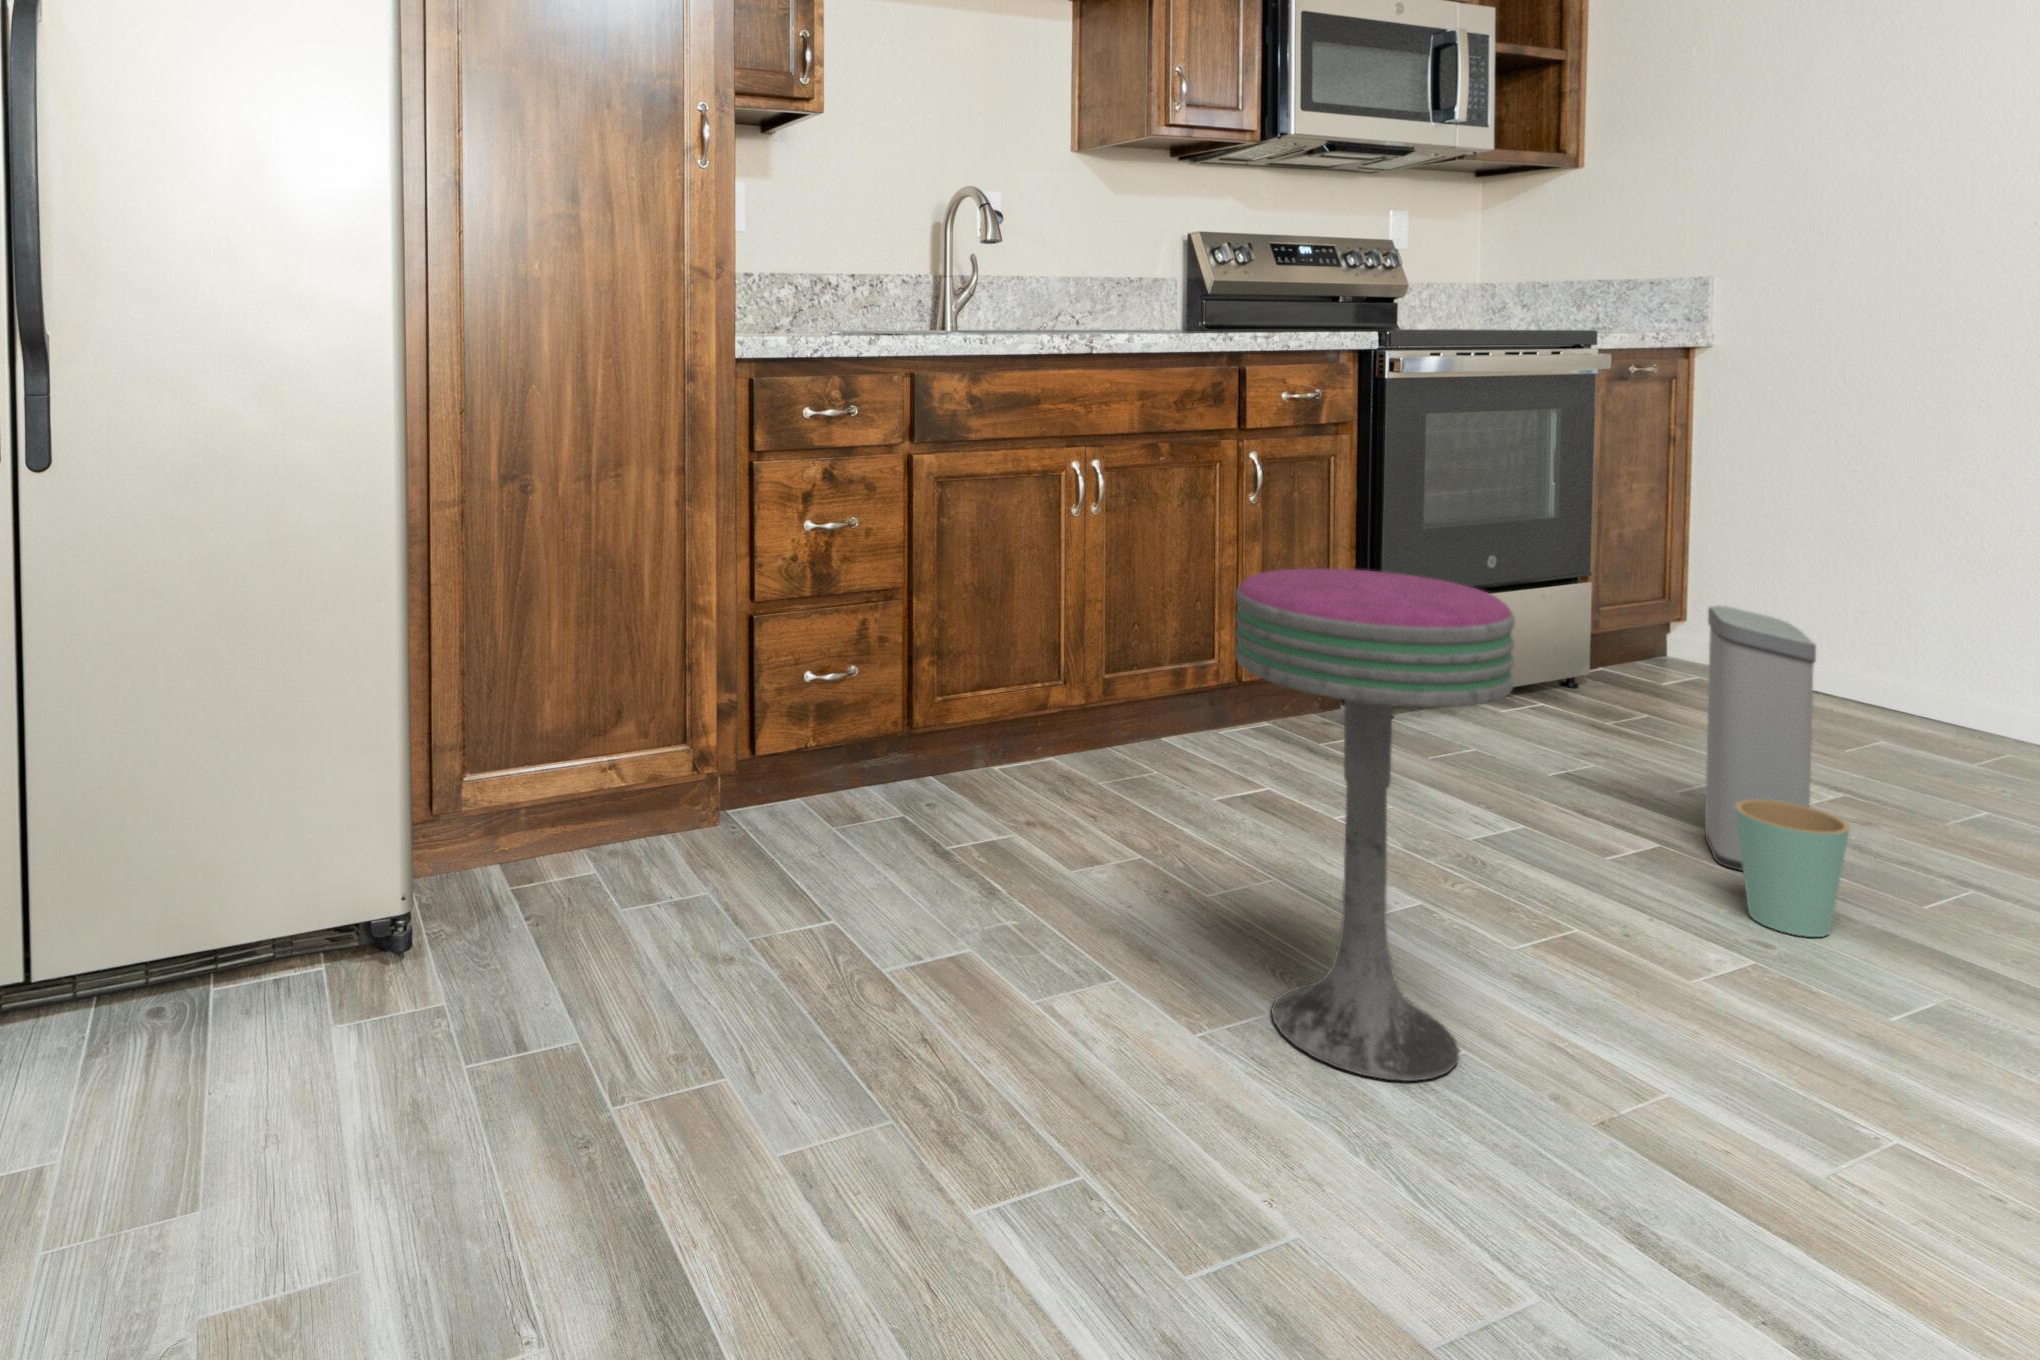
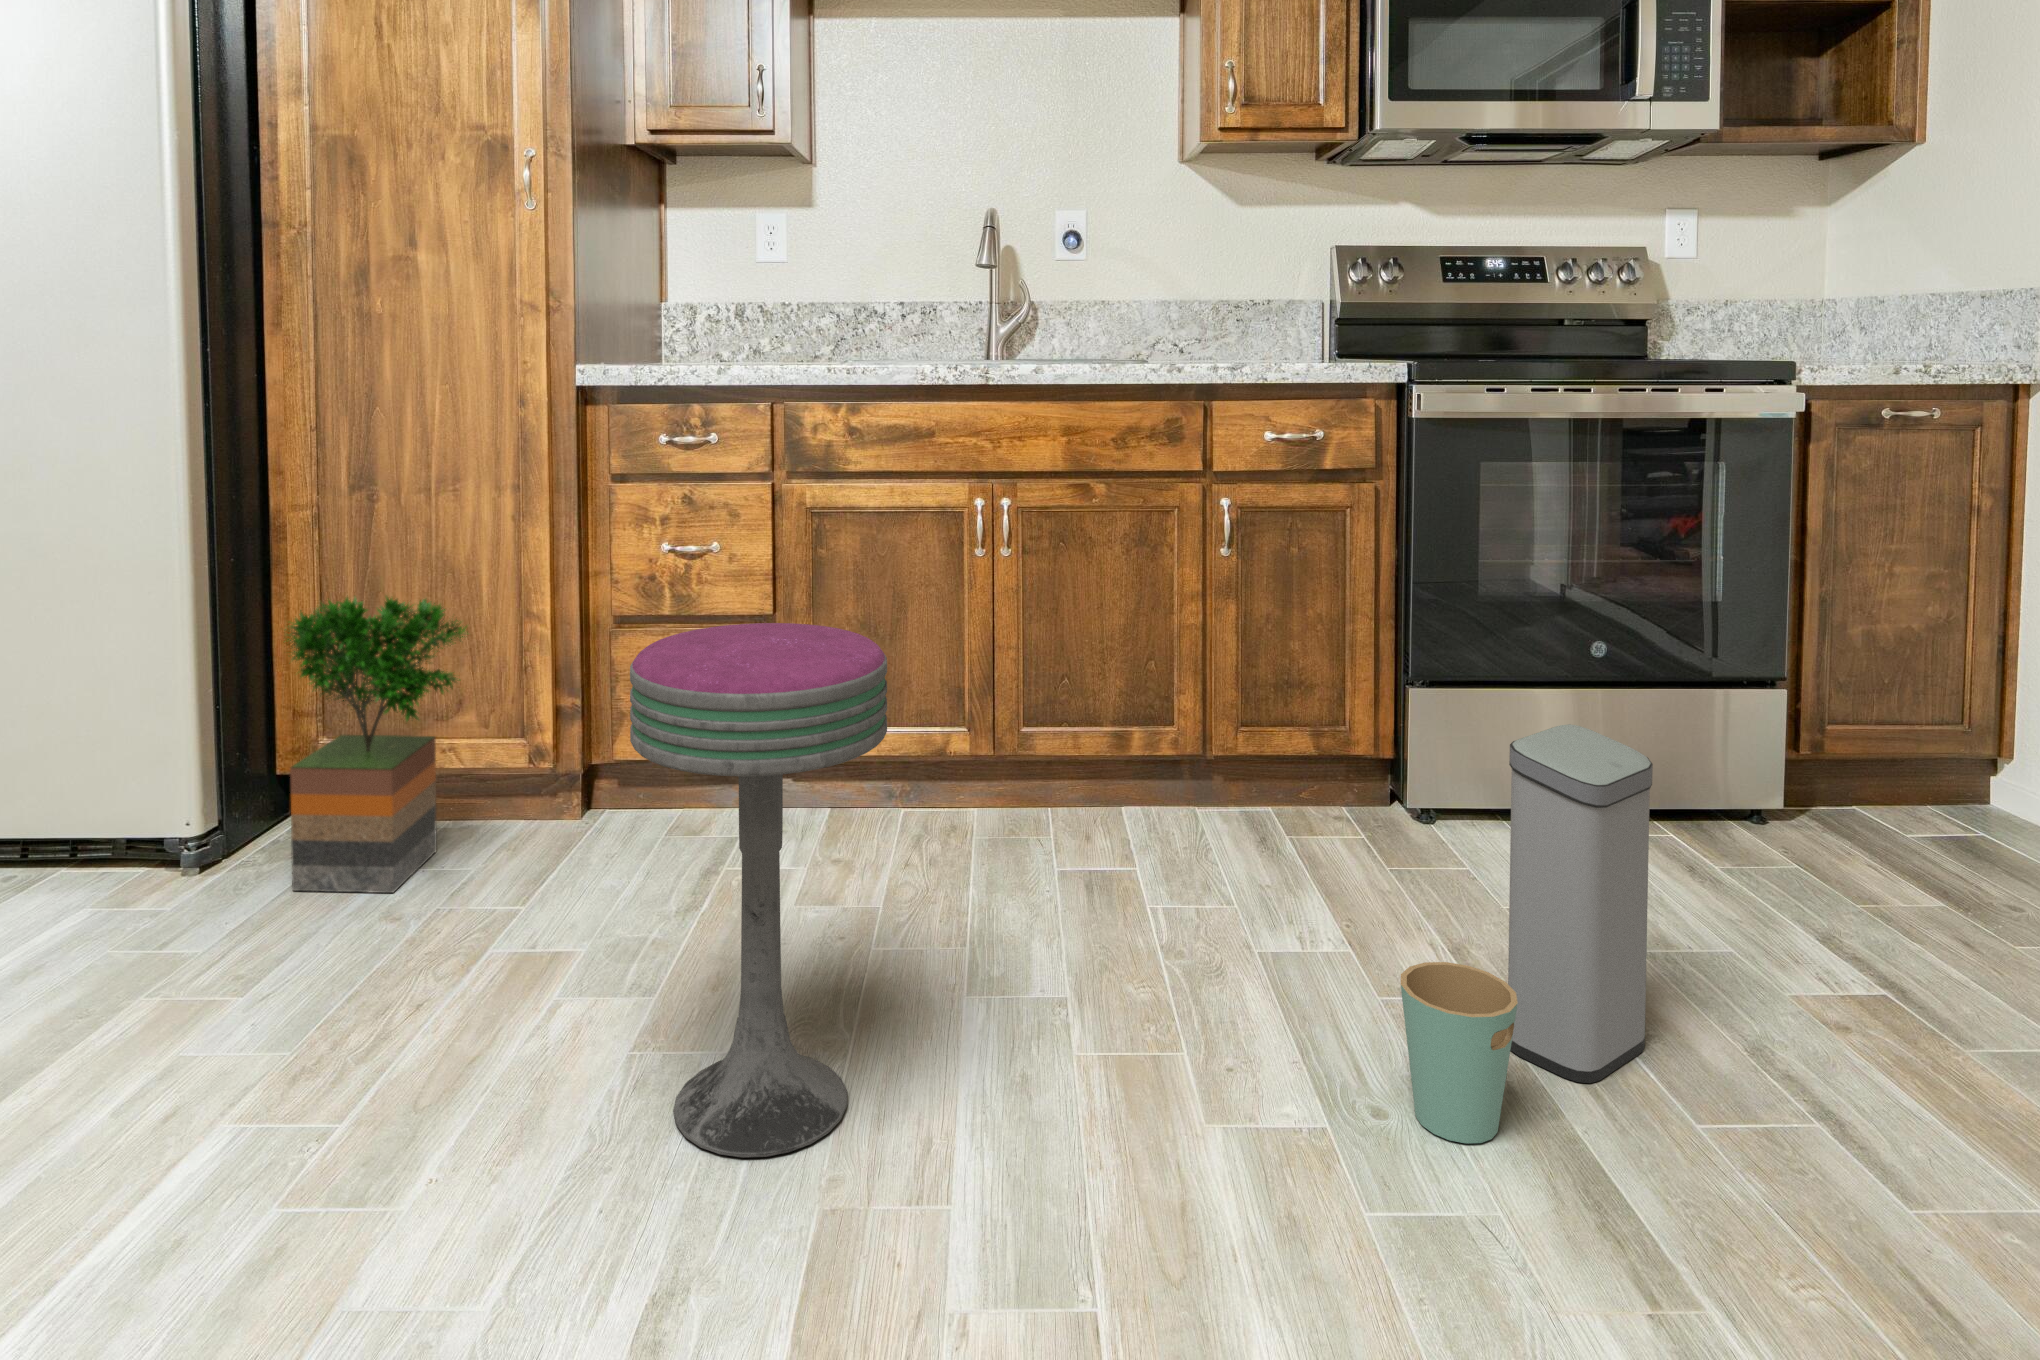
potted tree: none [504,593,735,944] -> present [284,597,466,893]

